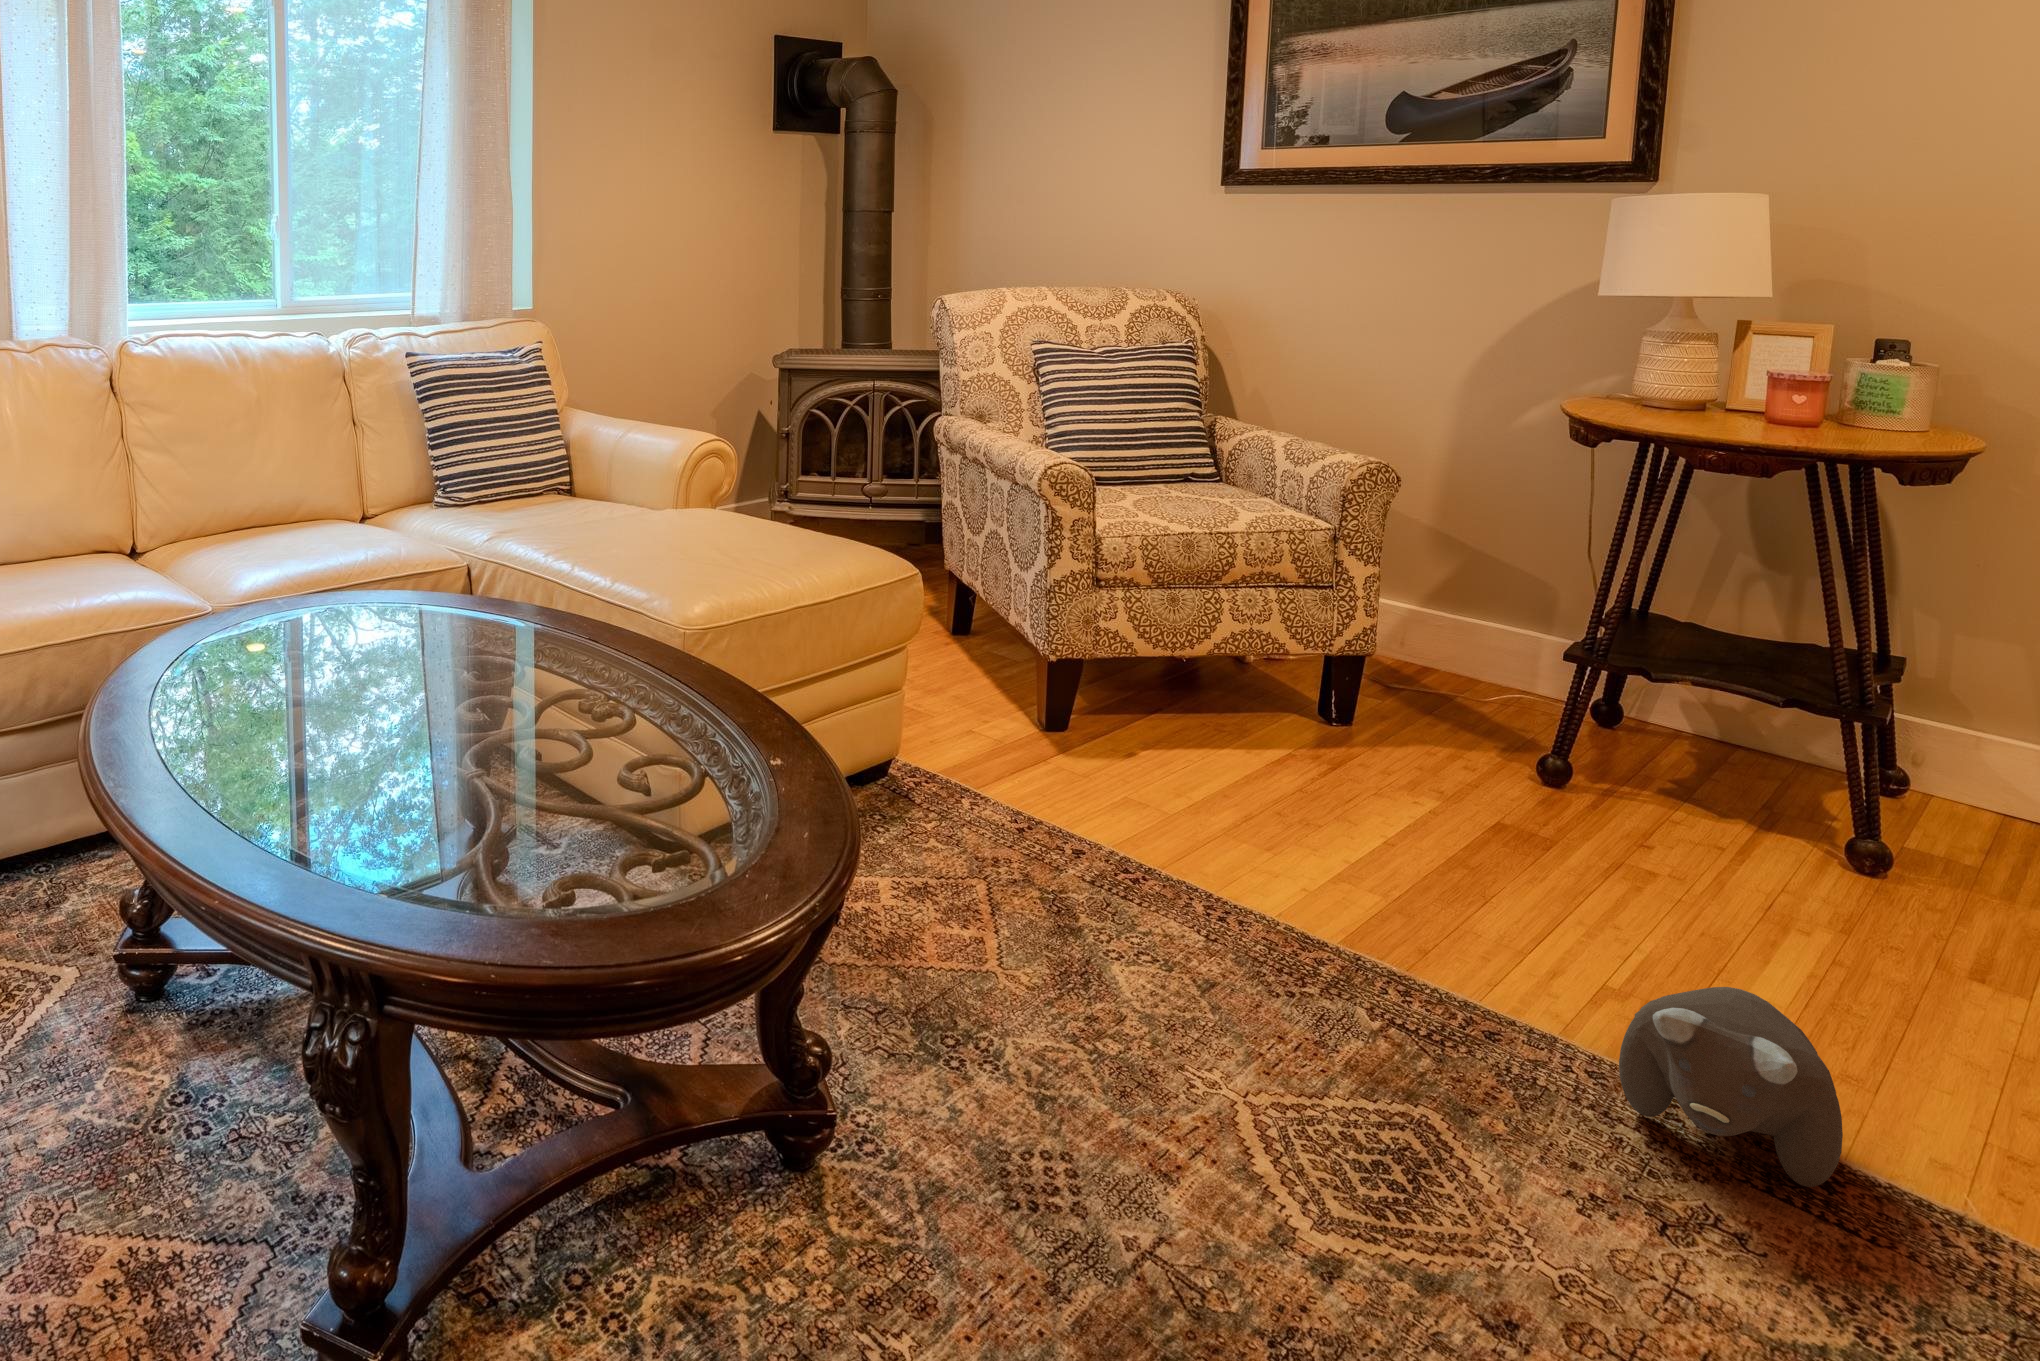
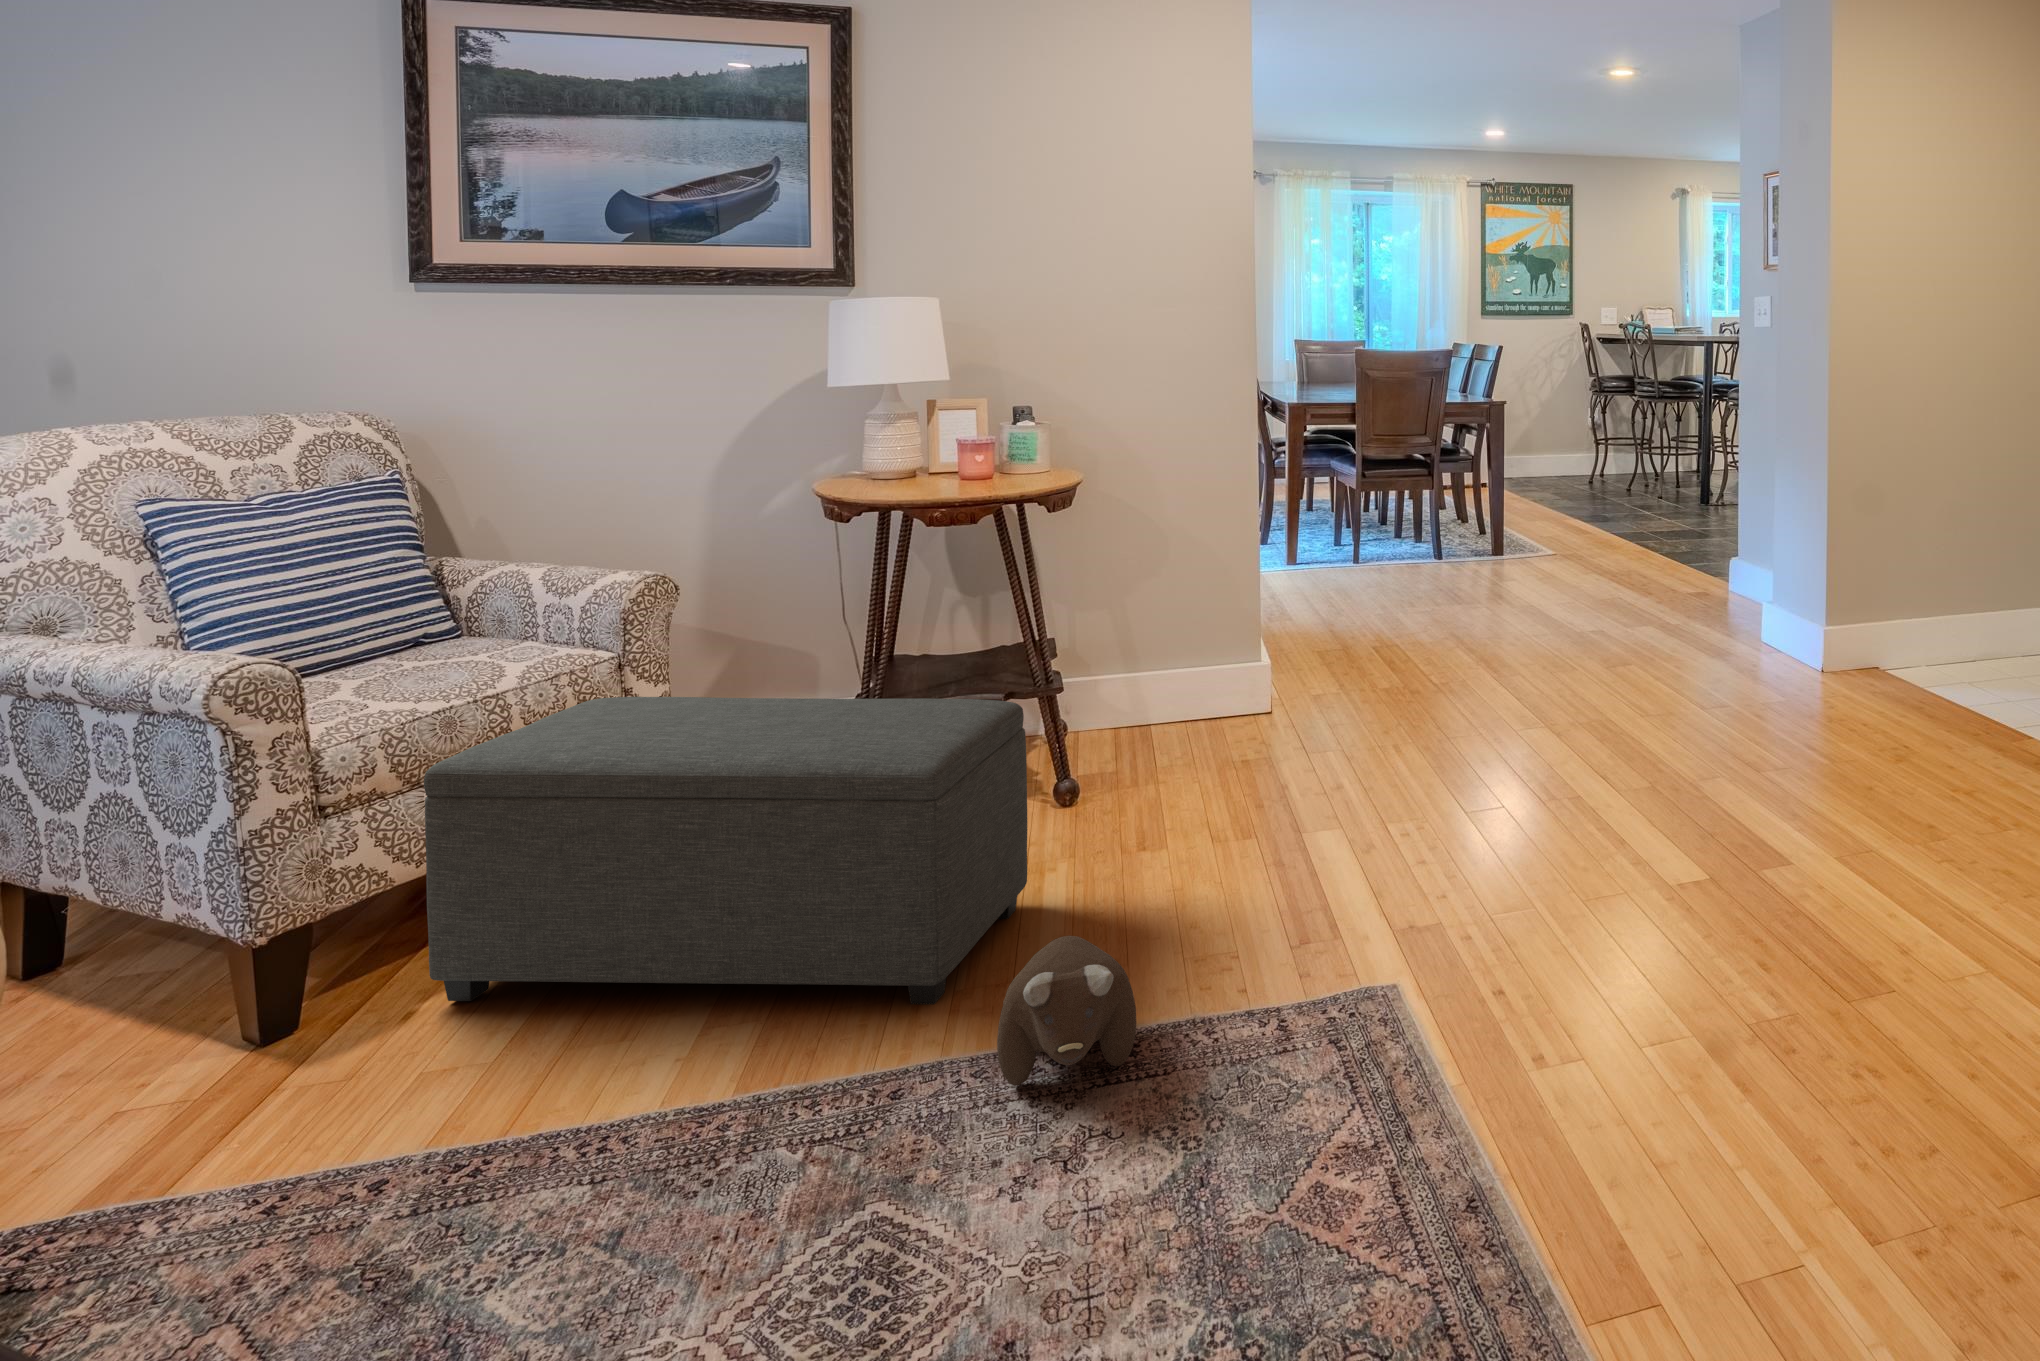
ottoman: none [1150,558,1777,981] -> present [424,697,1027,1004]

